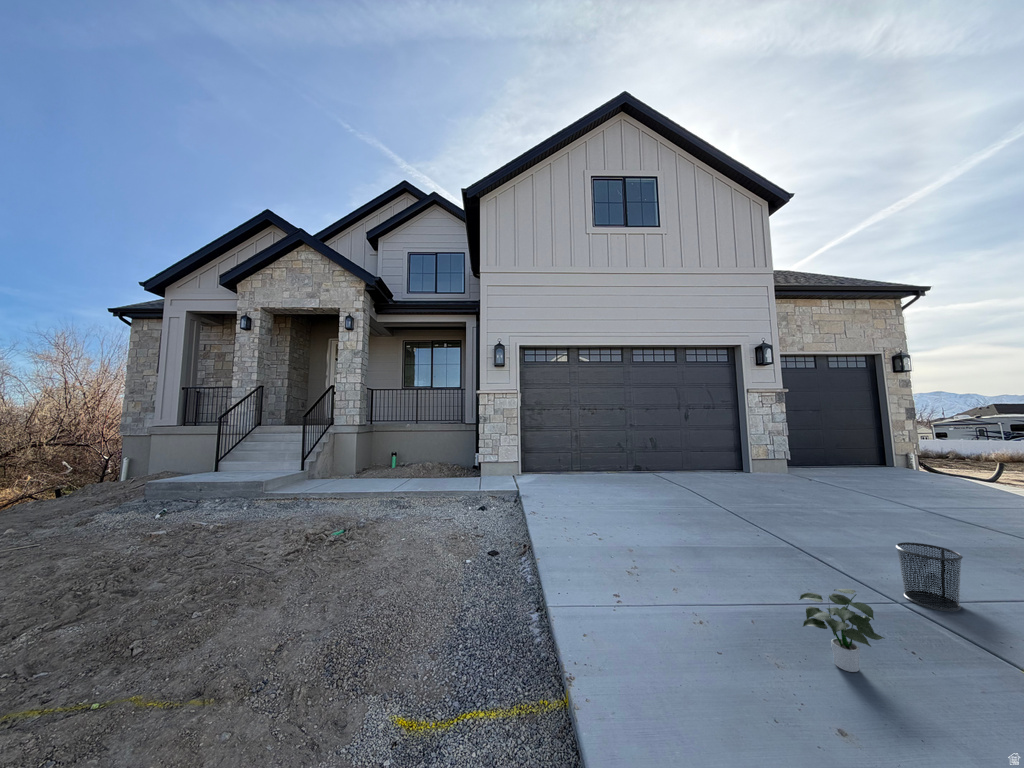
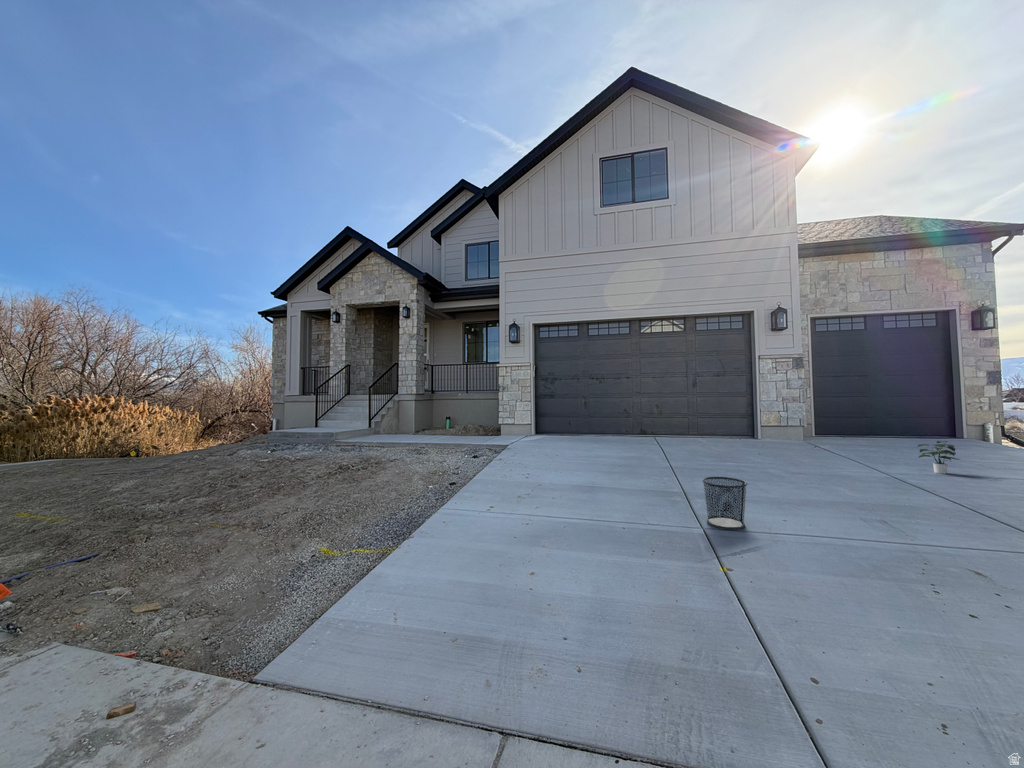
potted plant: present [799,589,885,672] -> present [918,441,960,474]

